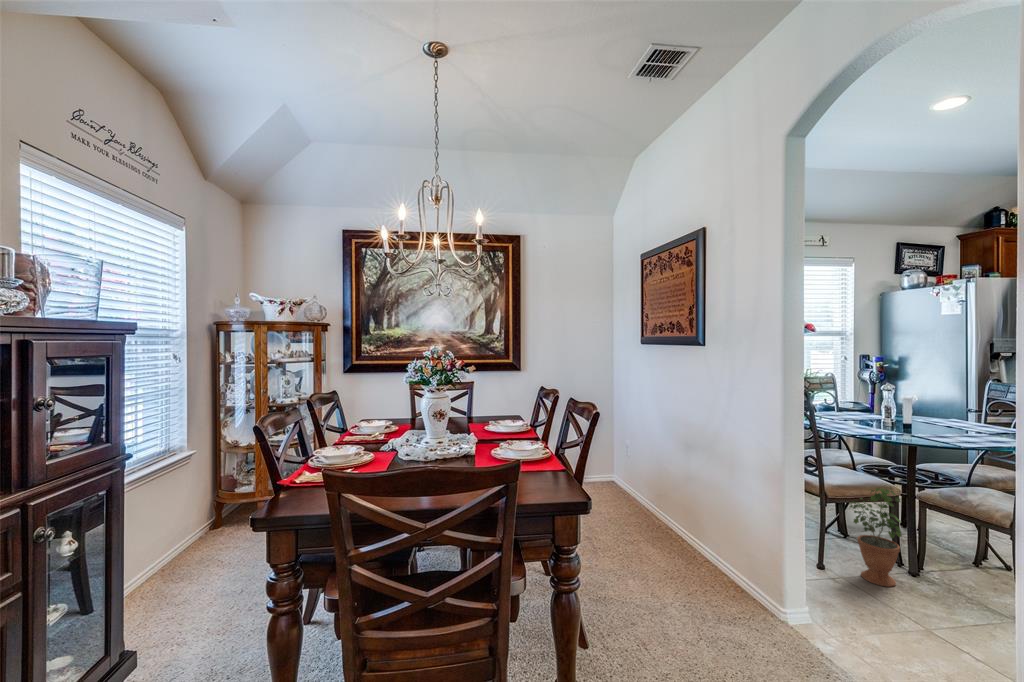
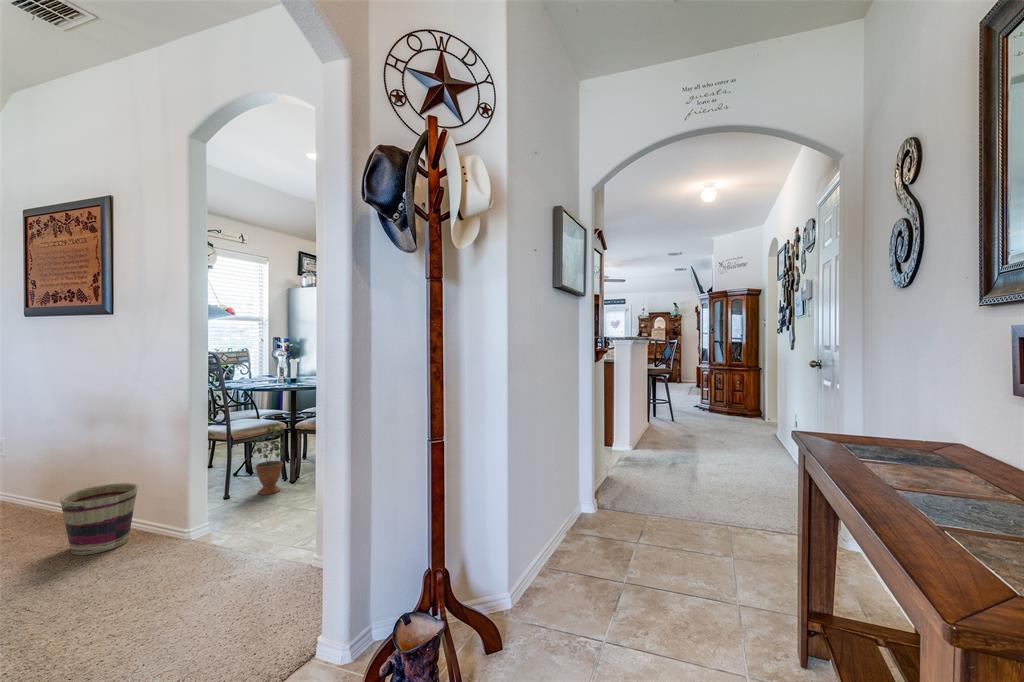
basket: none [666,517,729,593] -> present [60,483,138,555]

